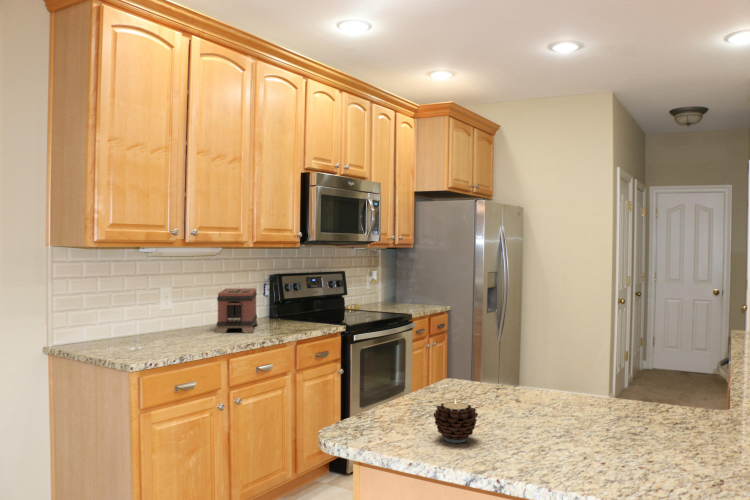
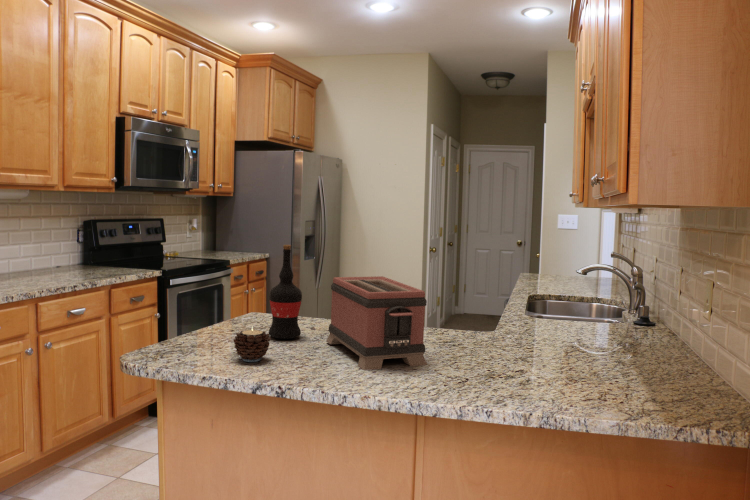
toaster: present [216,288,258,333] -> present [326,276,427,370]
wine bottle: none [469,299,509,412] -> present [268,245,302,339]

